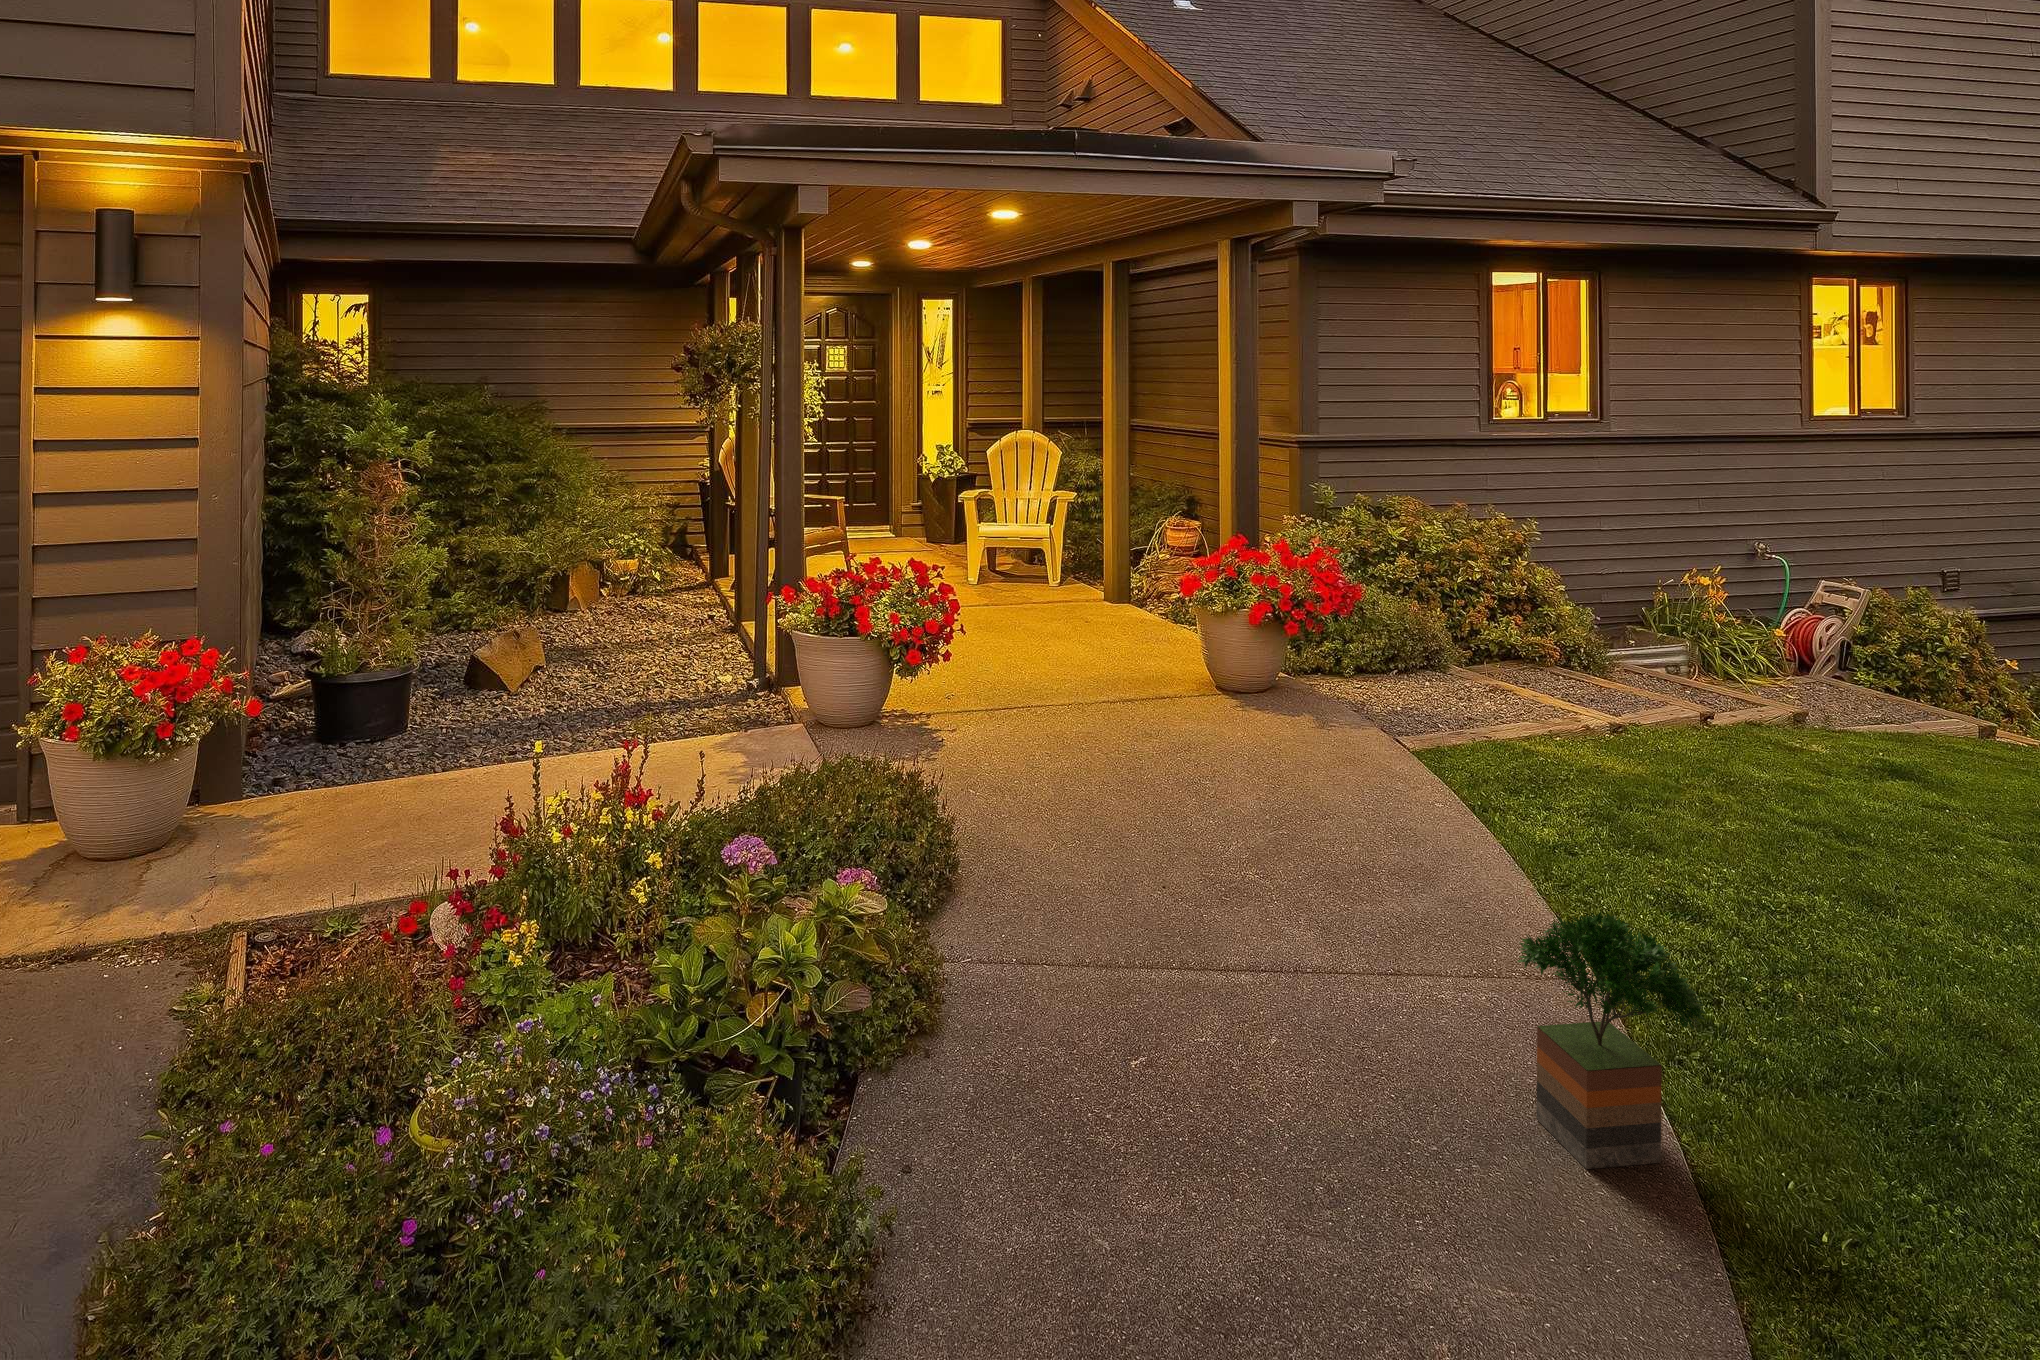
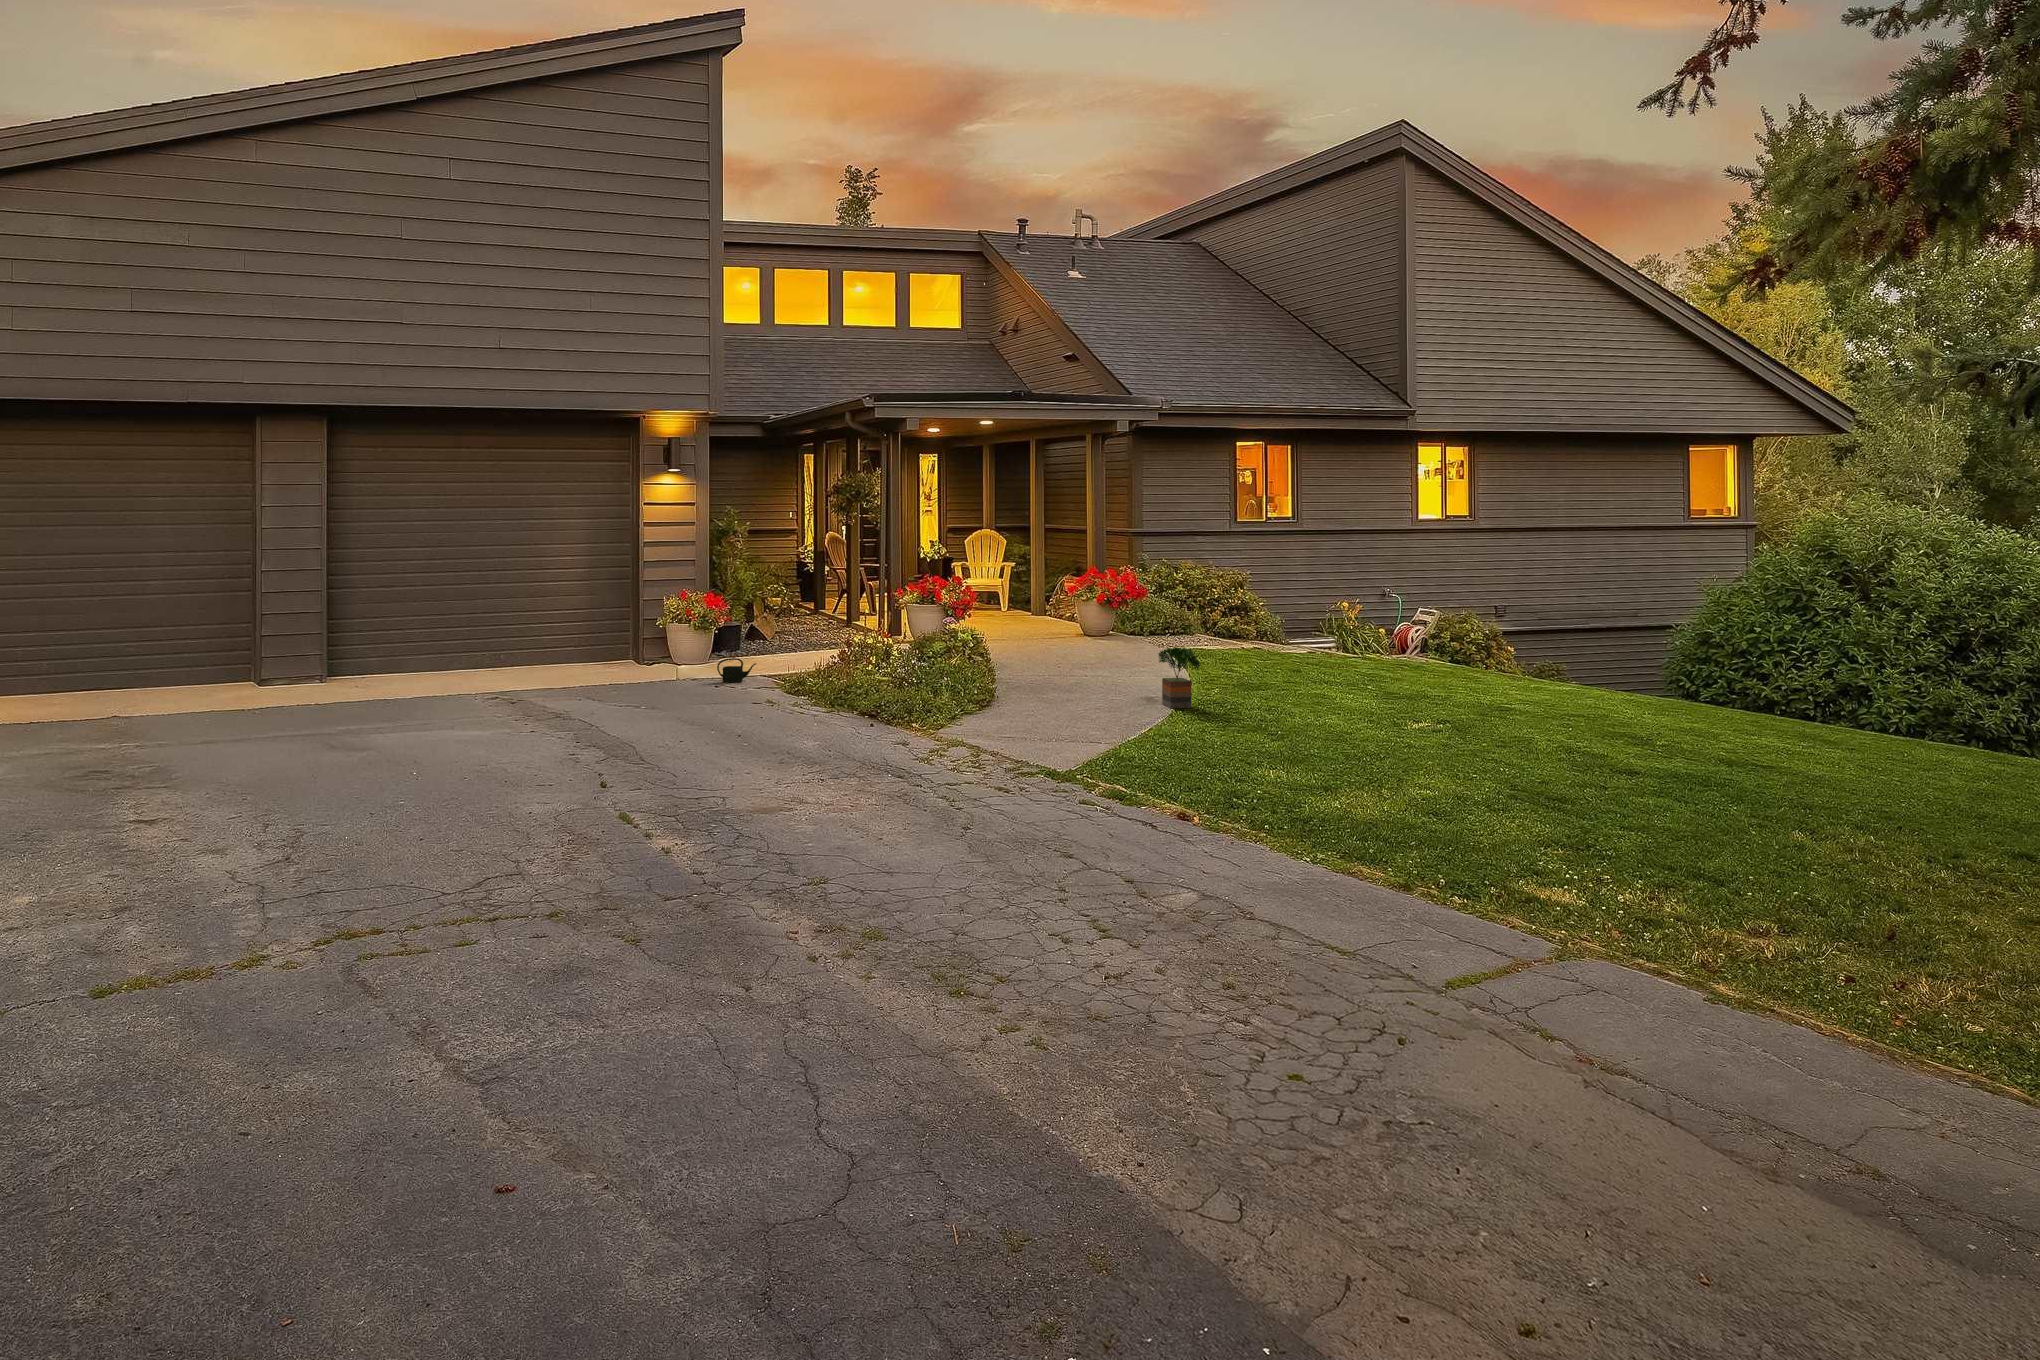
watering can: none [83,871,222,954] -> present [717,658,756,682]

